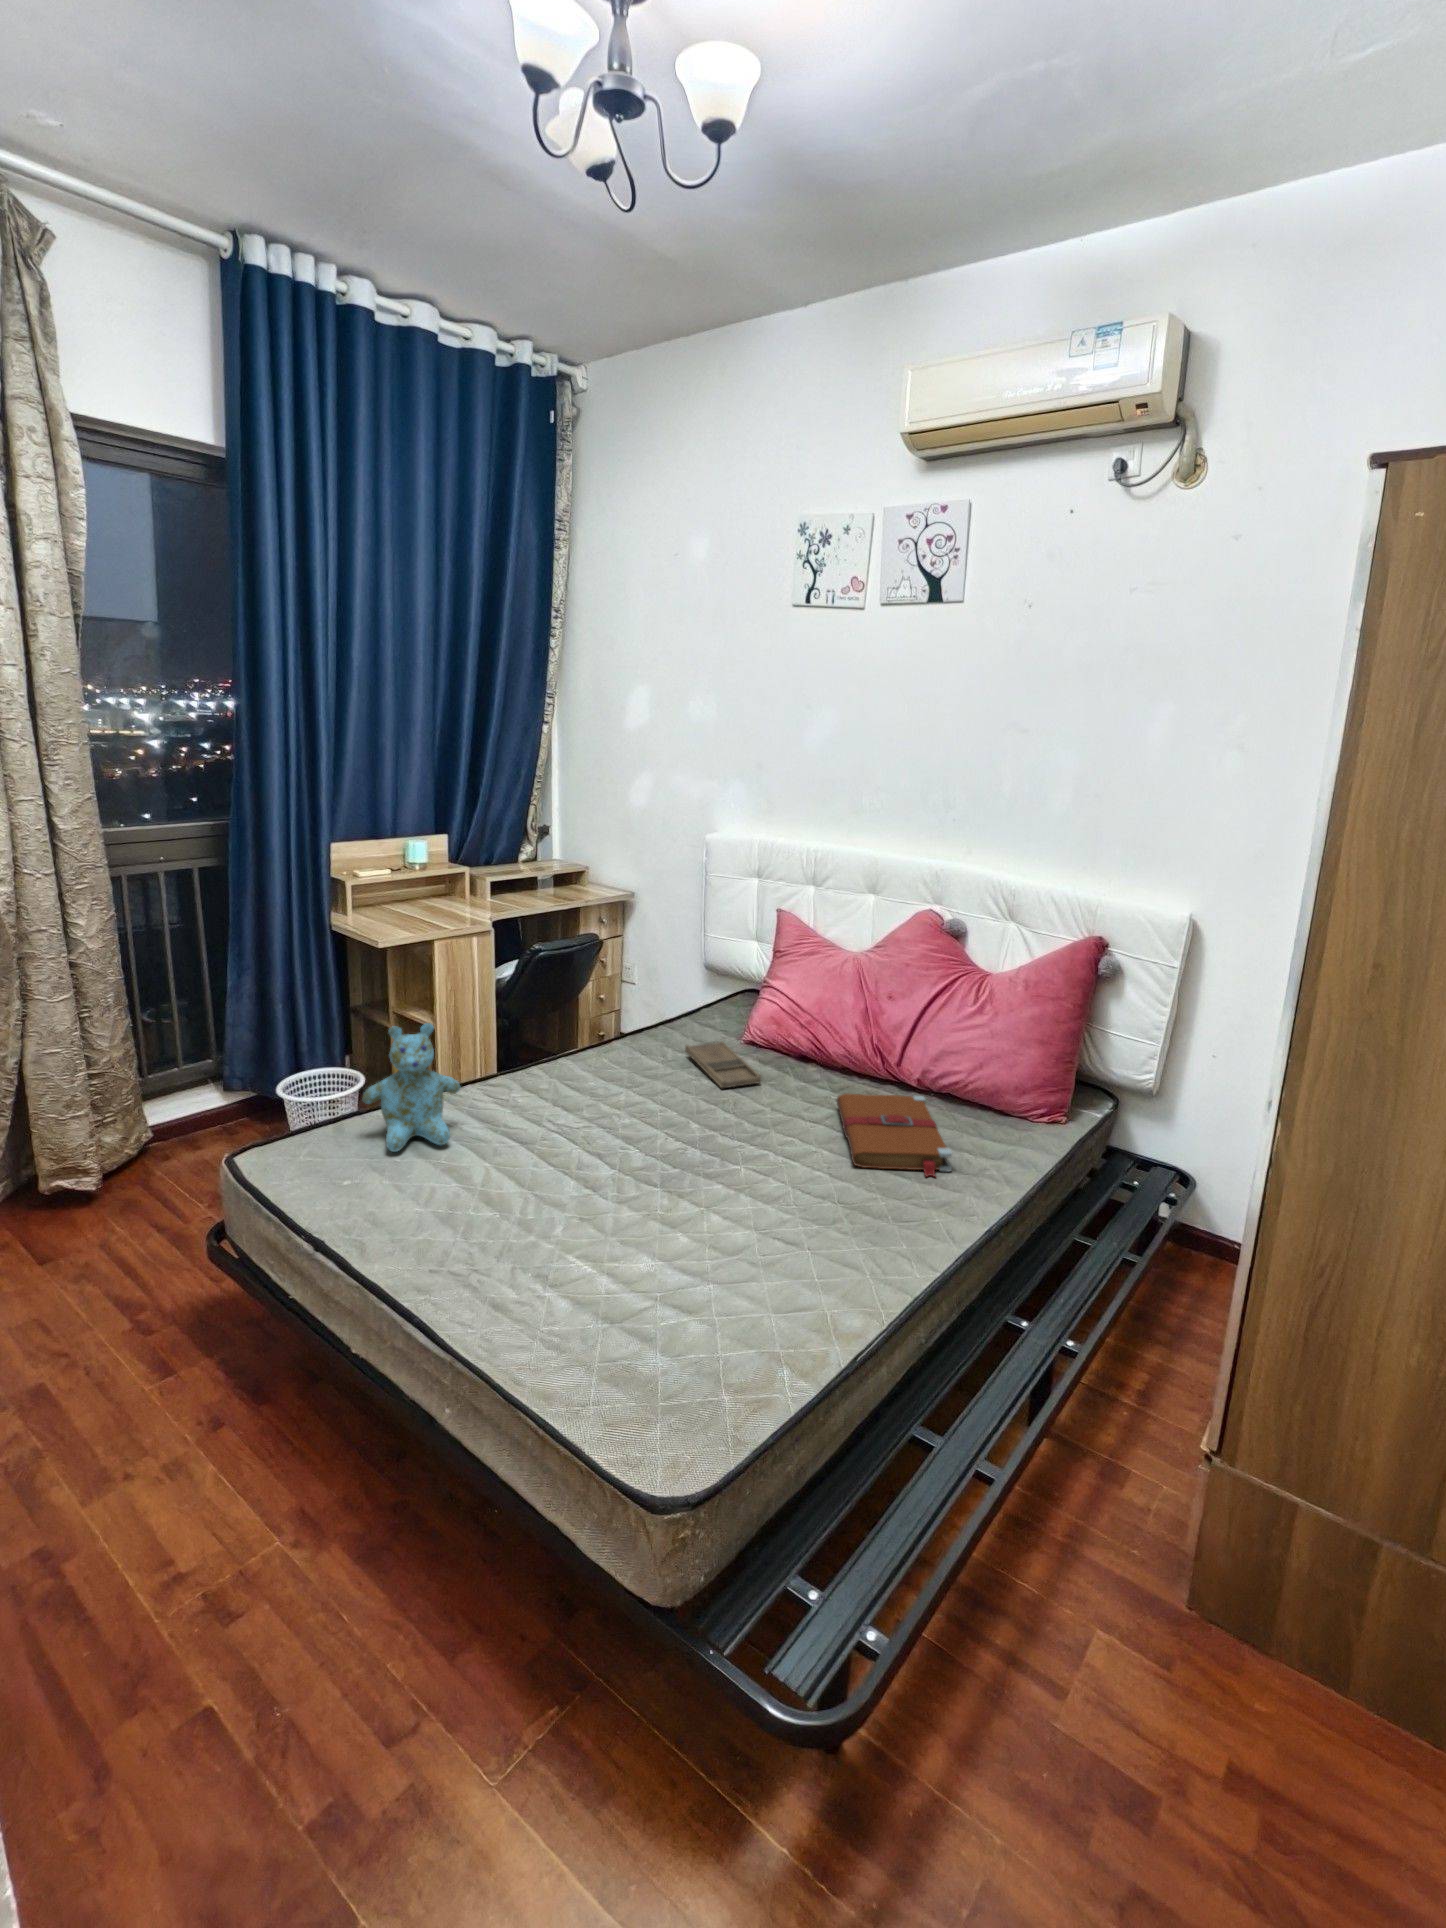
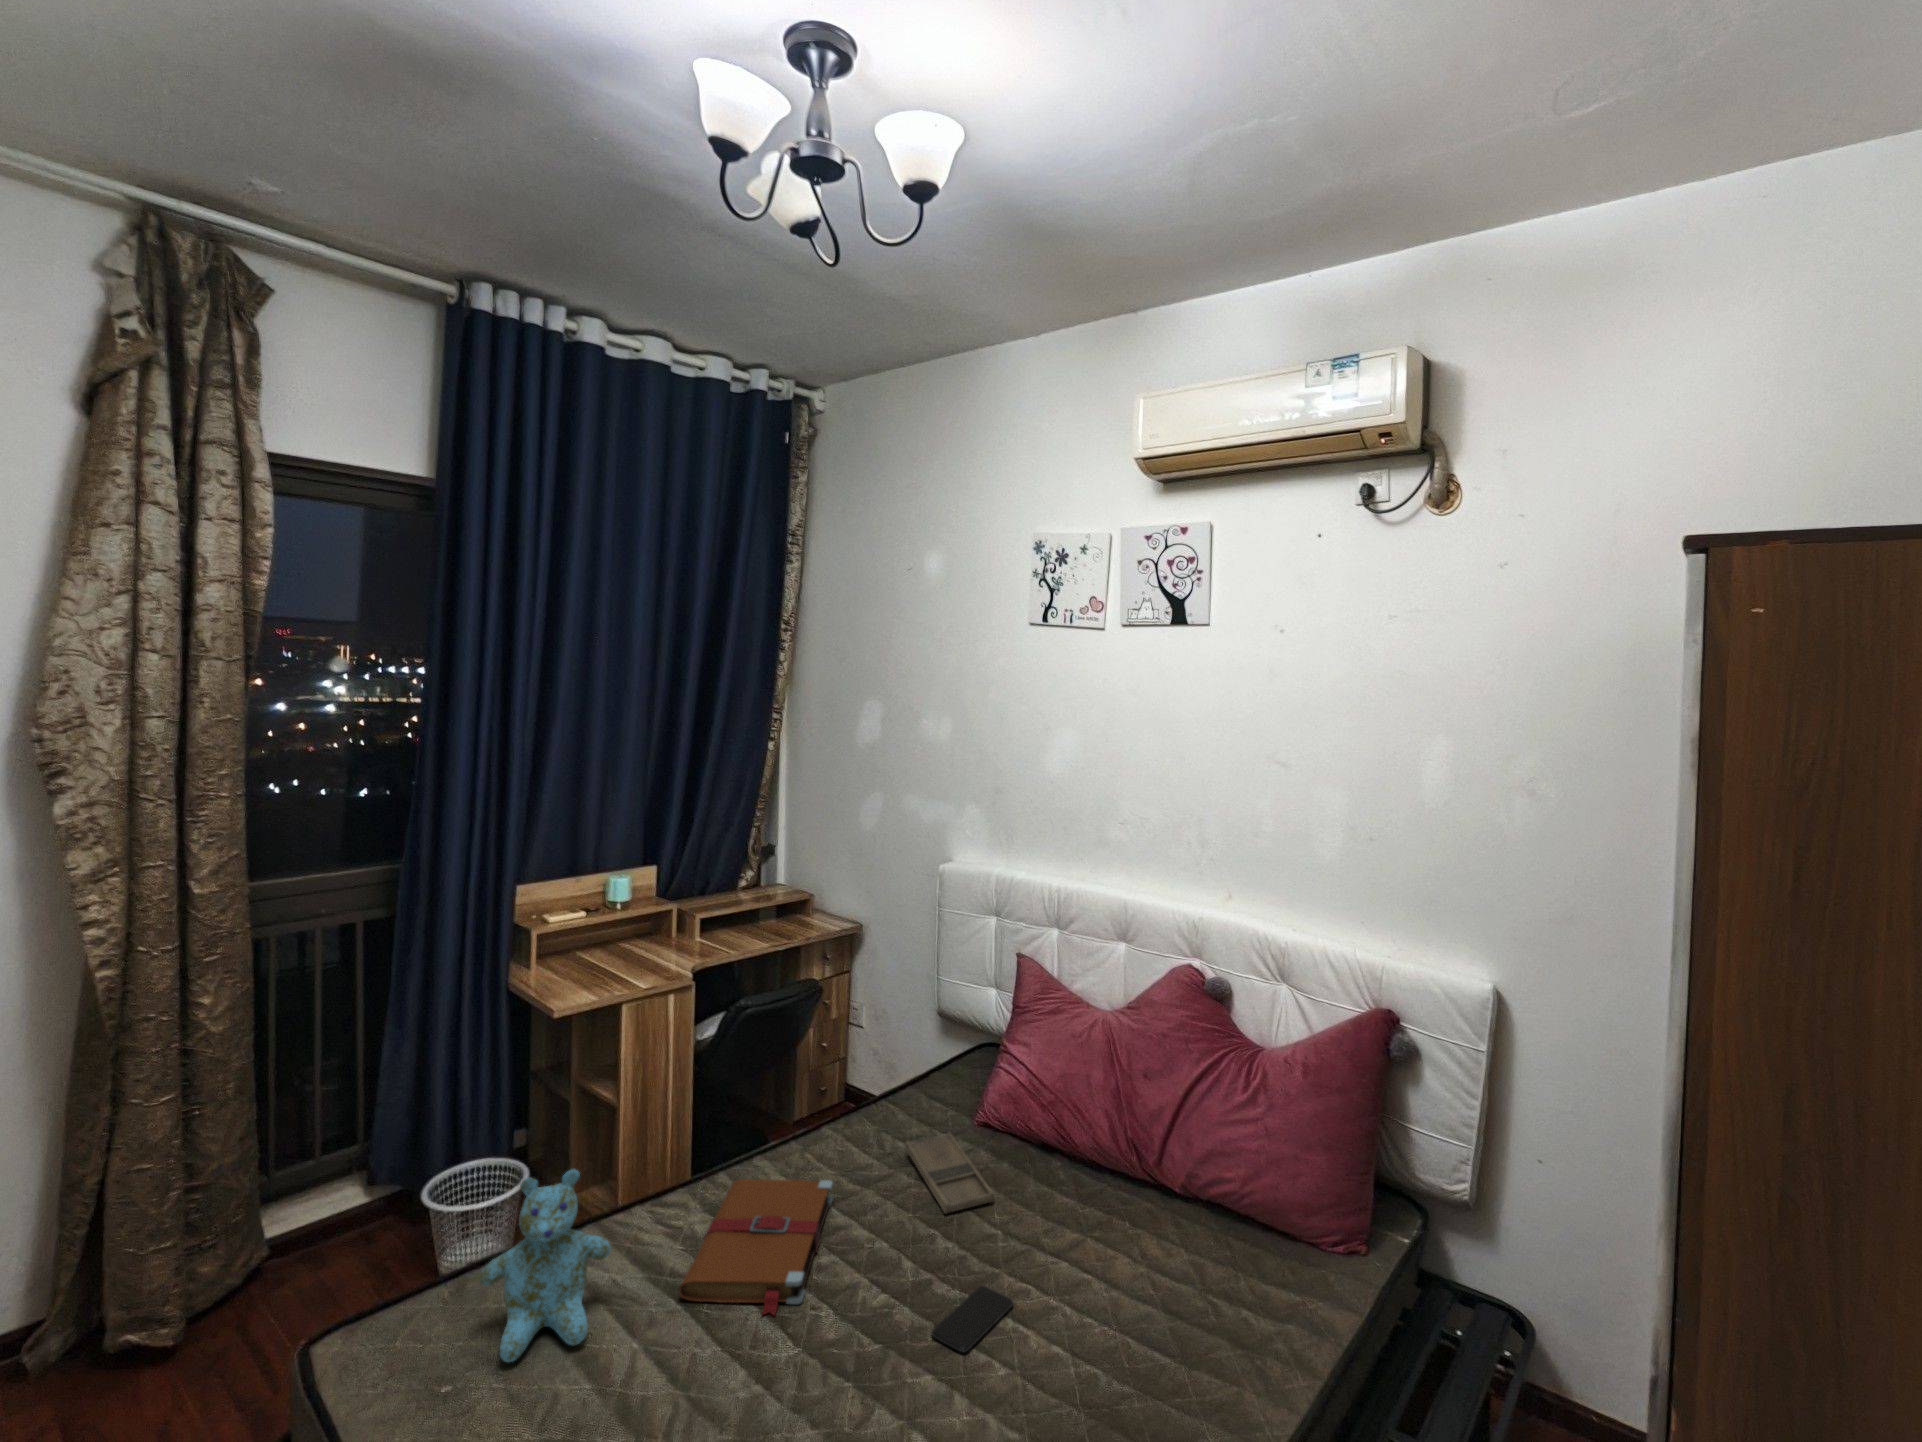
book: present [836,1093,952,1177] -> present [679,1179,833,1315]
smartphone: none [717,1125,780,1158] -> present [932,1286,1013,1352]

